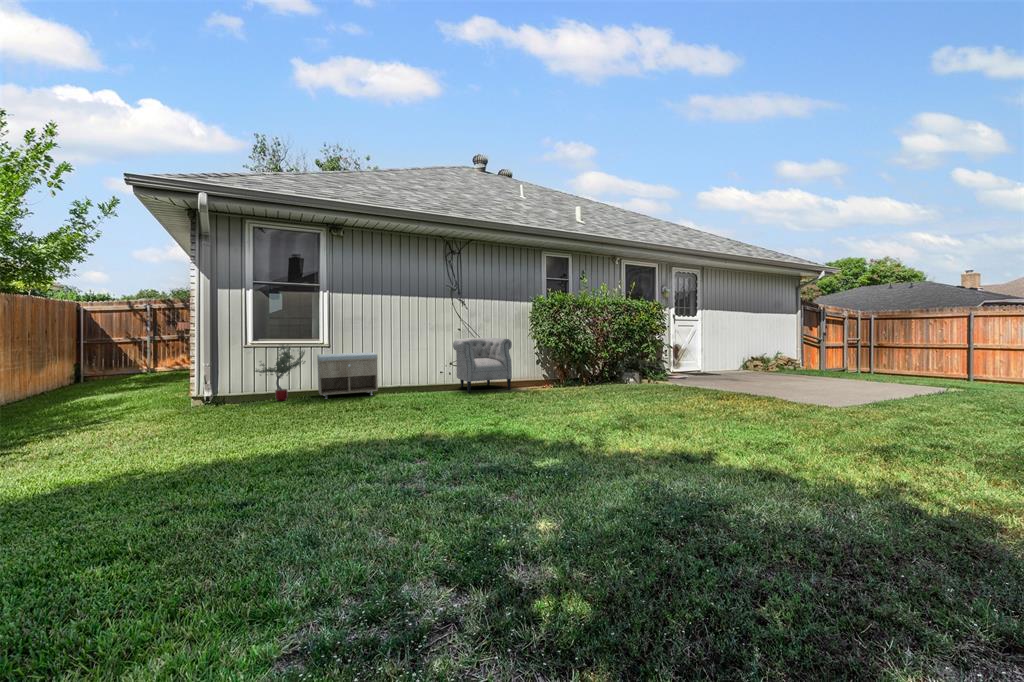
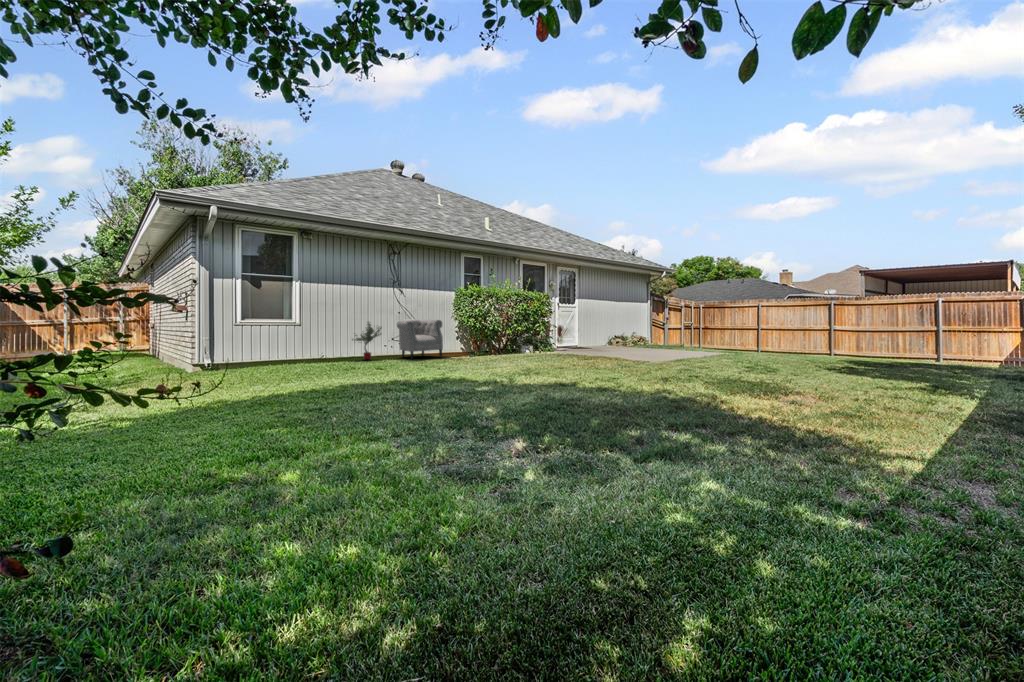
potted tree: present [255,344,306,401] -> present [352,322,382,360]
storage bench: present [317,352,378,399] -> none [292,330,343,365]

